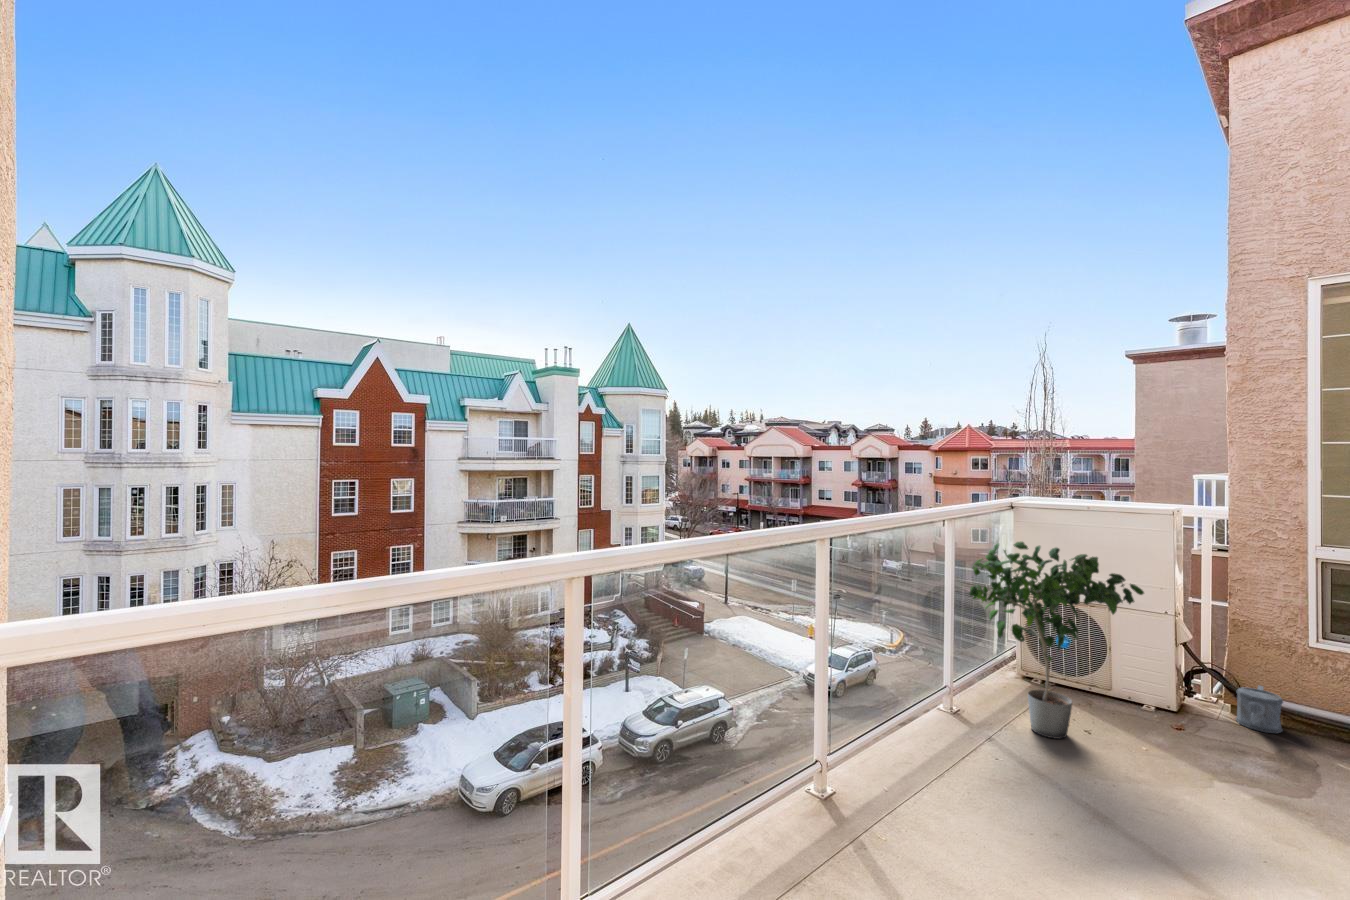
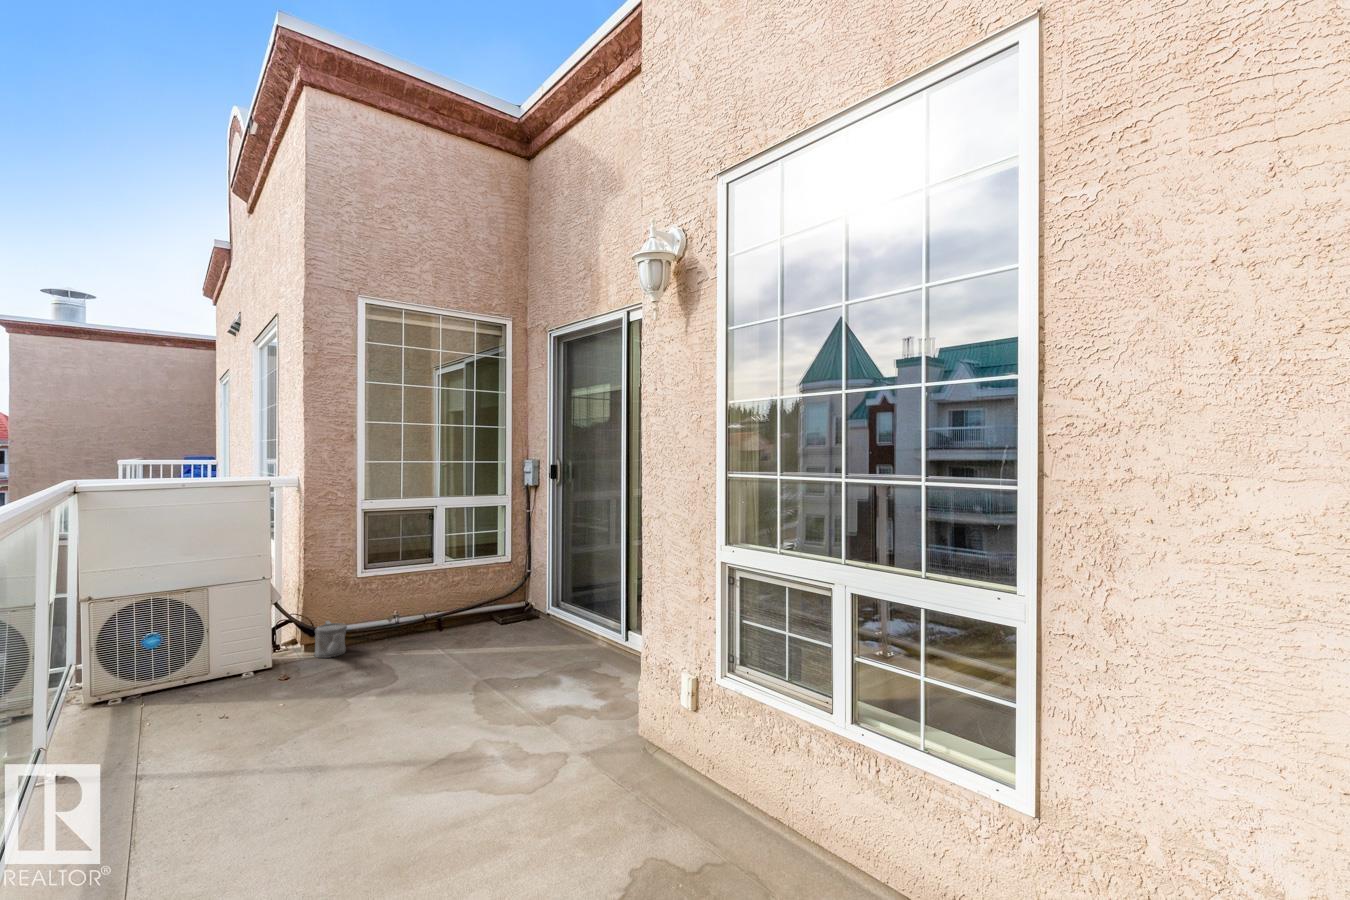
potted plant: present [969,541,1144,739] -> none [43,531,276,756]

